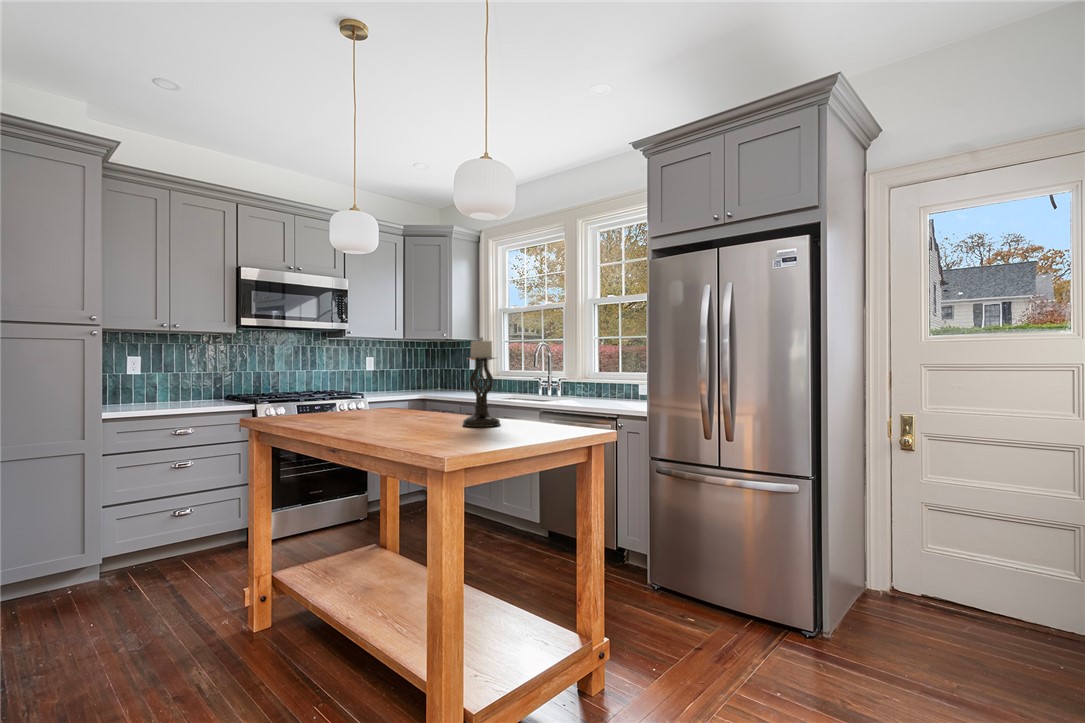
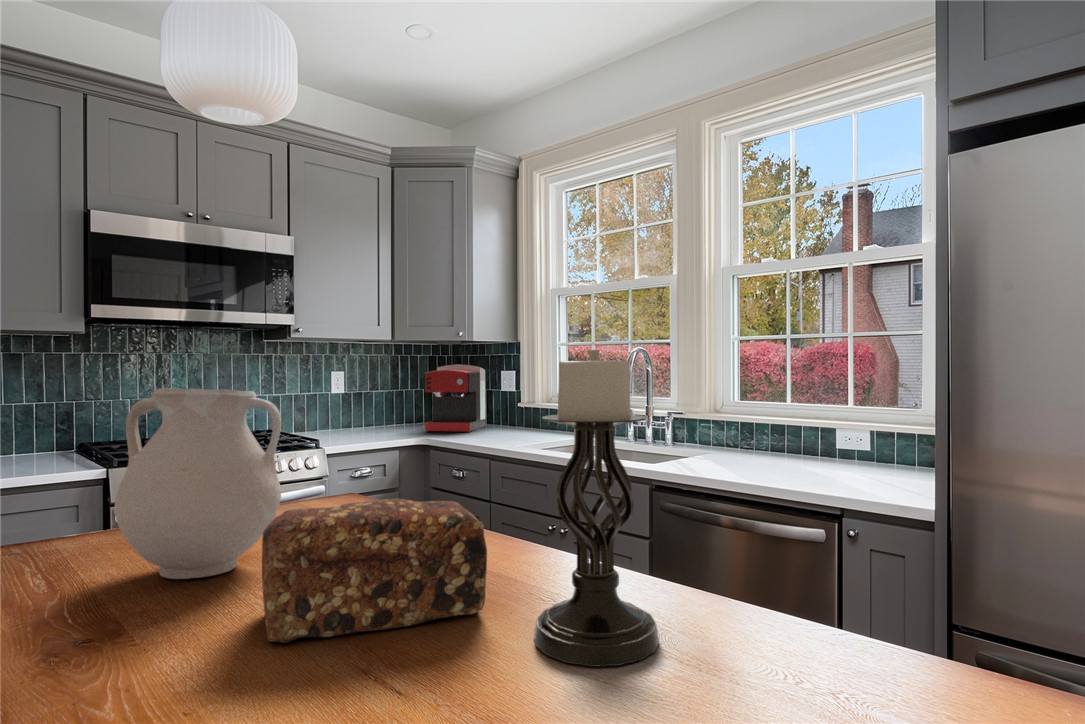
vase: none [317,351,375,420] -> present [114,388,282,579]
coffee maker: none [423,353,460,392] -> present [424,364,486,432]
bread loaf: none [376,388,449,426] -> present [262,498,487,643]

